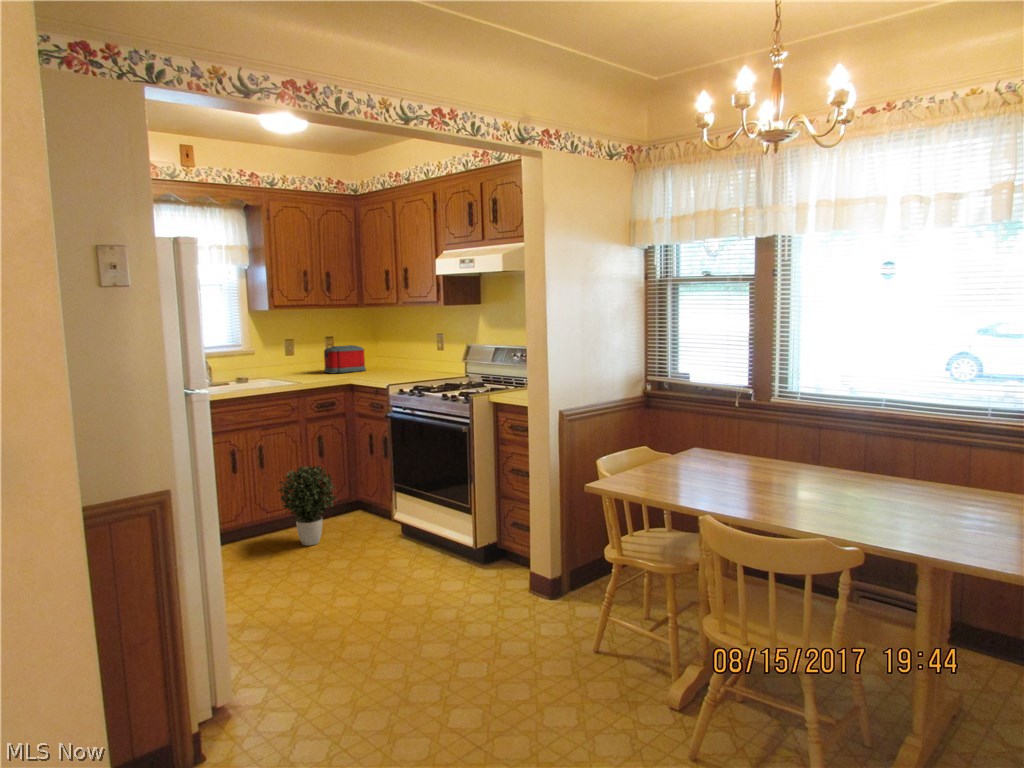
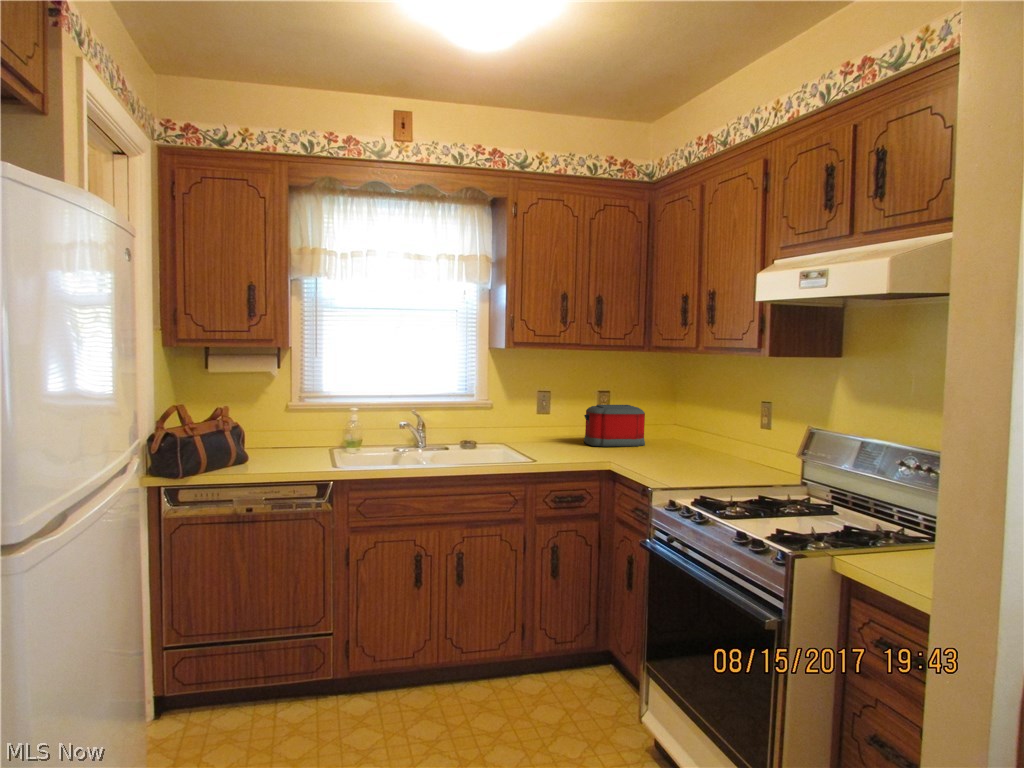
potted plant: present [279,466,337,546] -> none [468,599,555,732]

